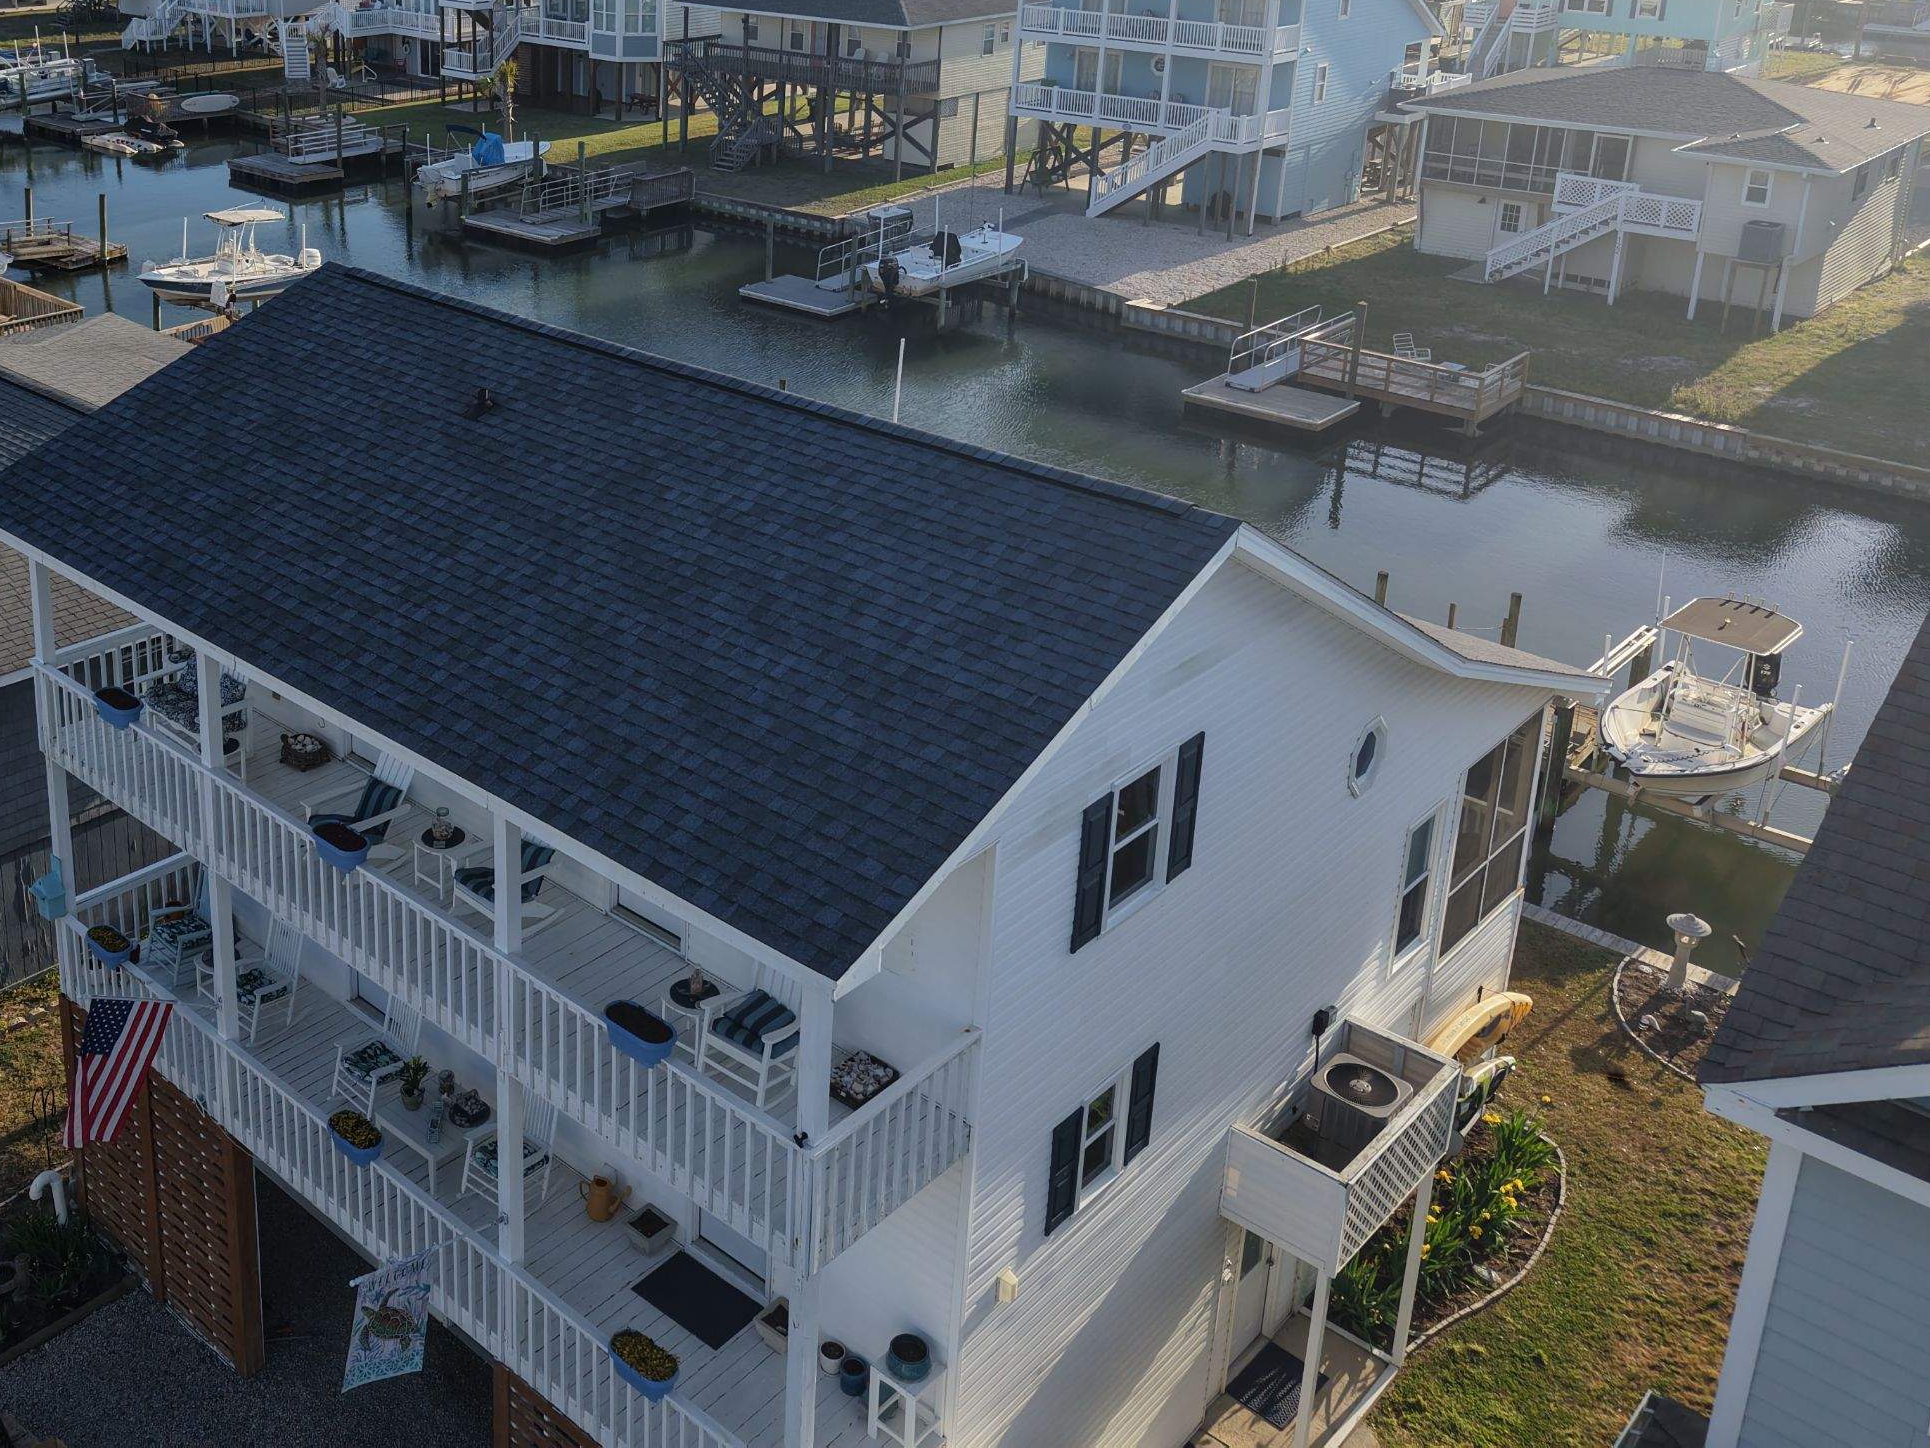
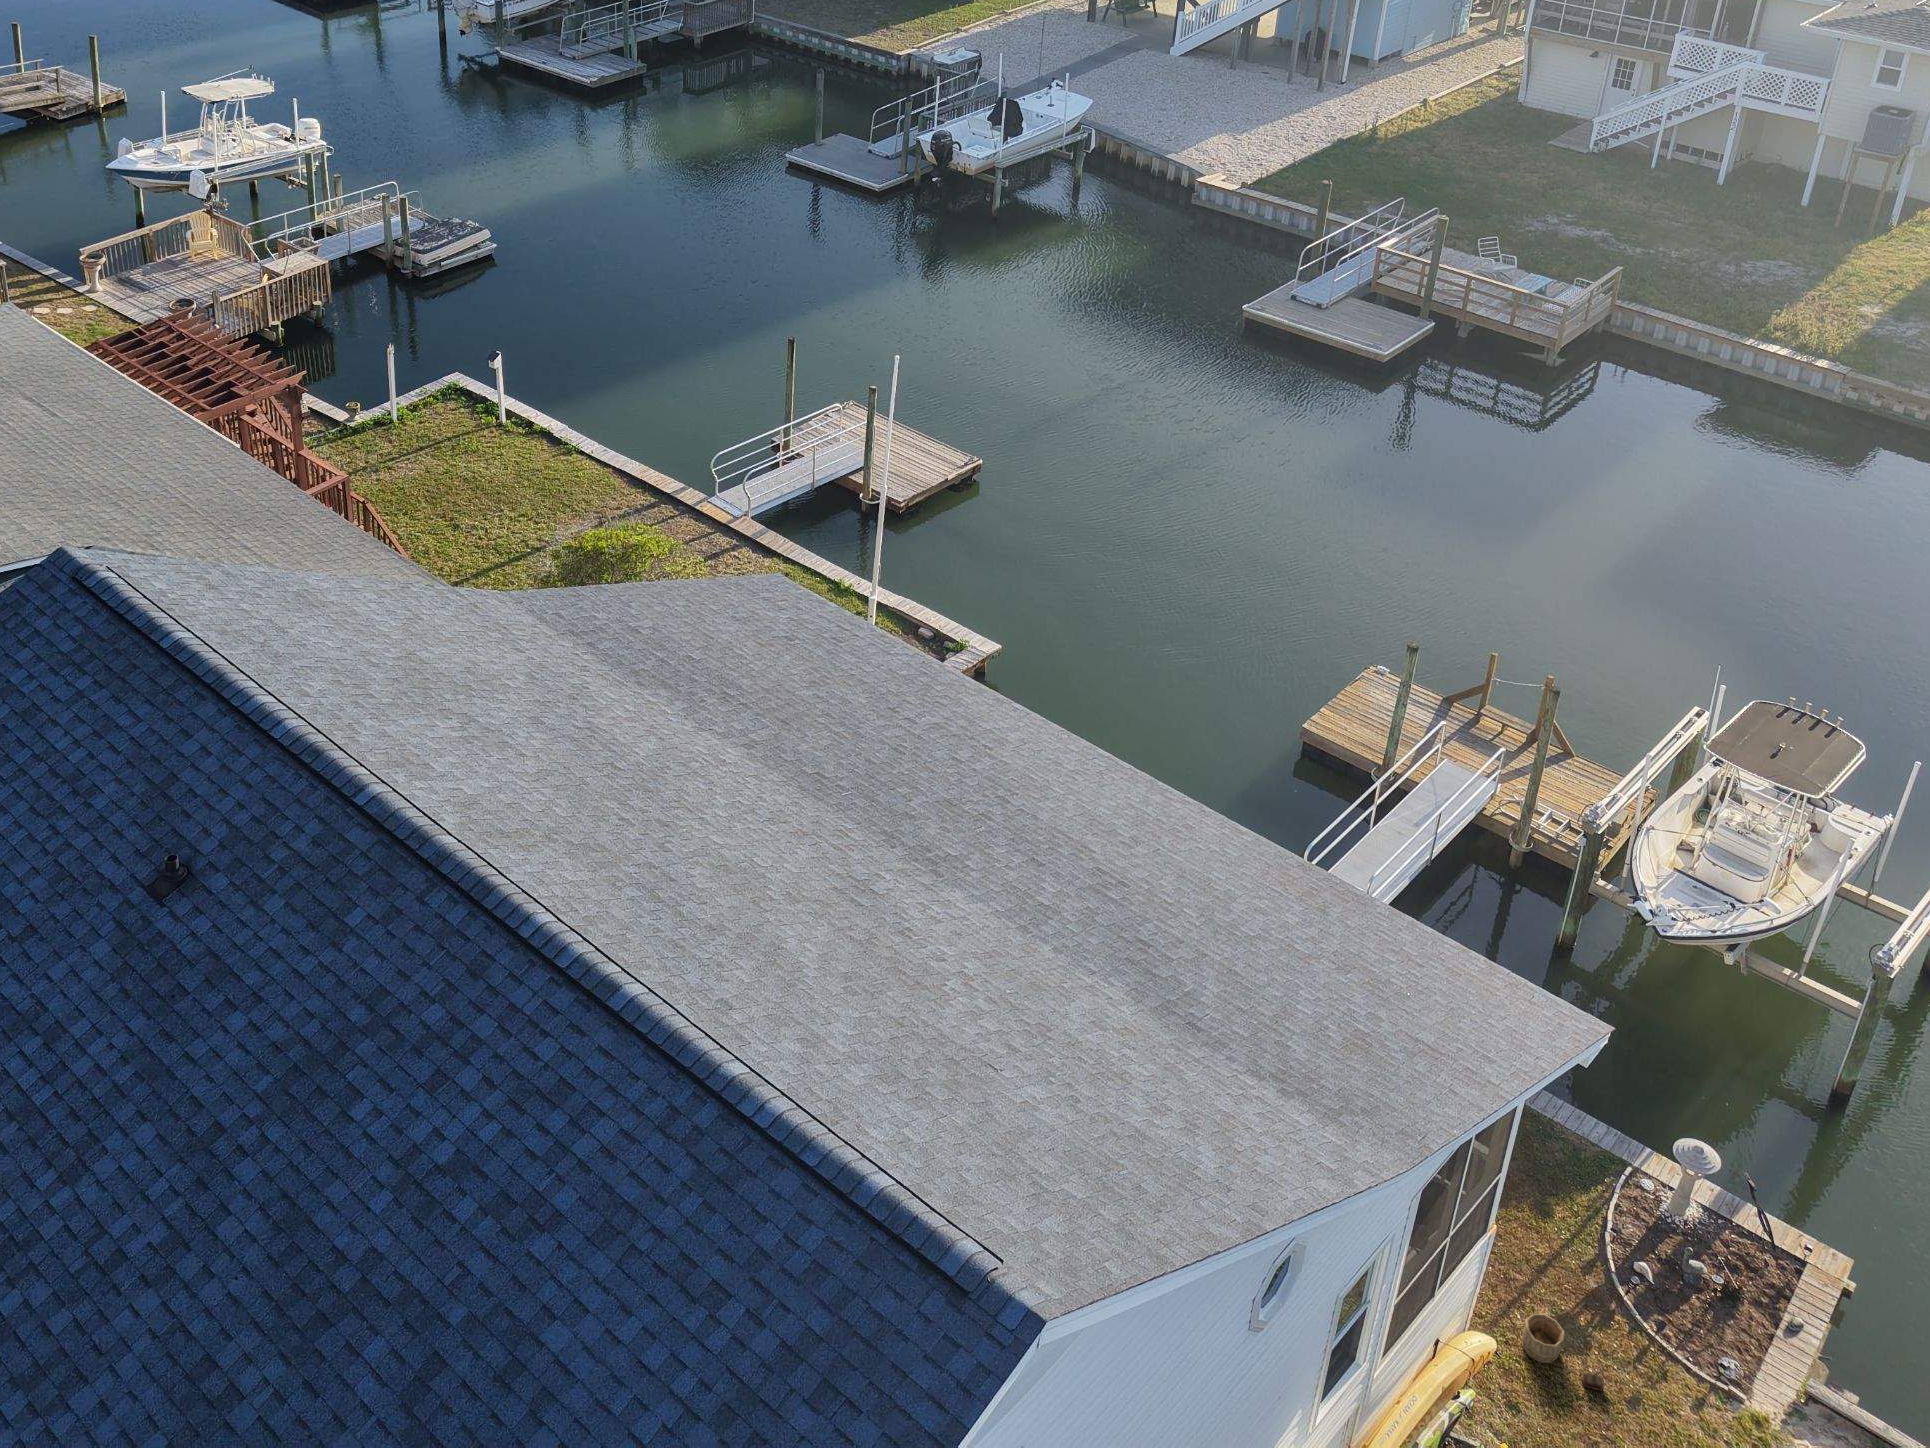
wooden bucket: none [1547,1023,1586,1063] -> present [1522,1314,1565,1363]

